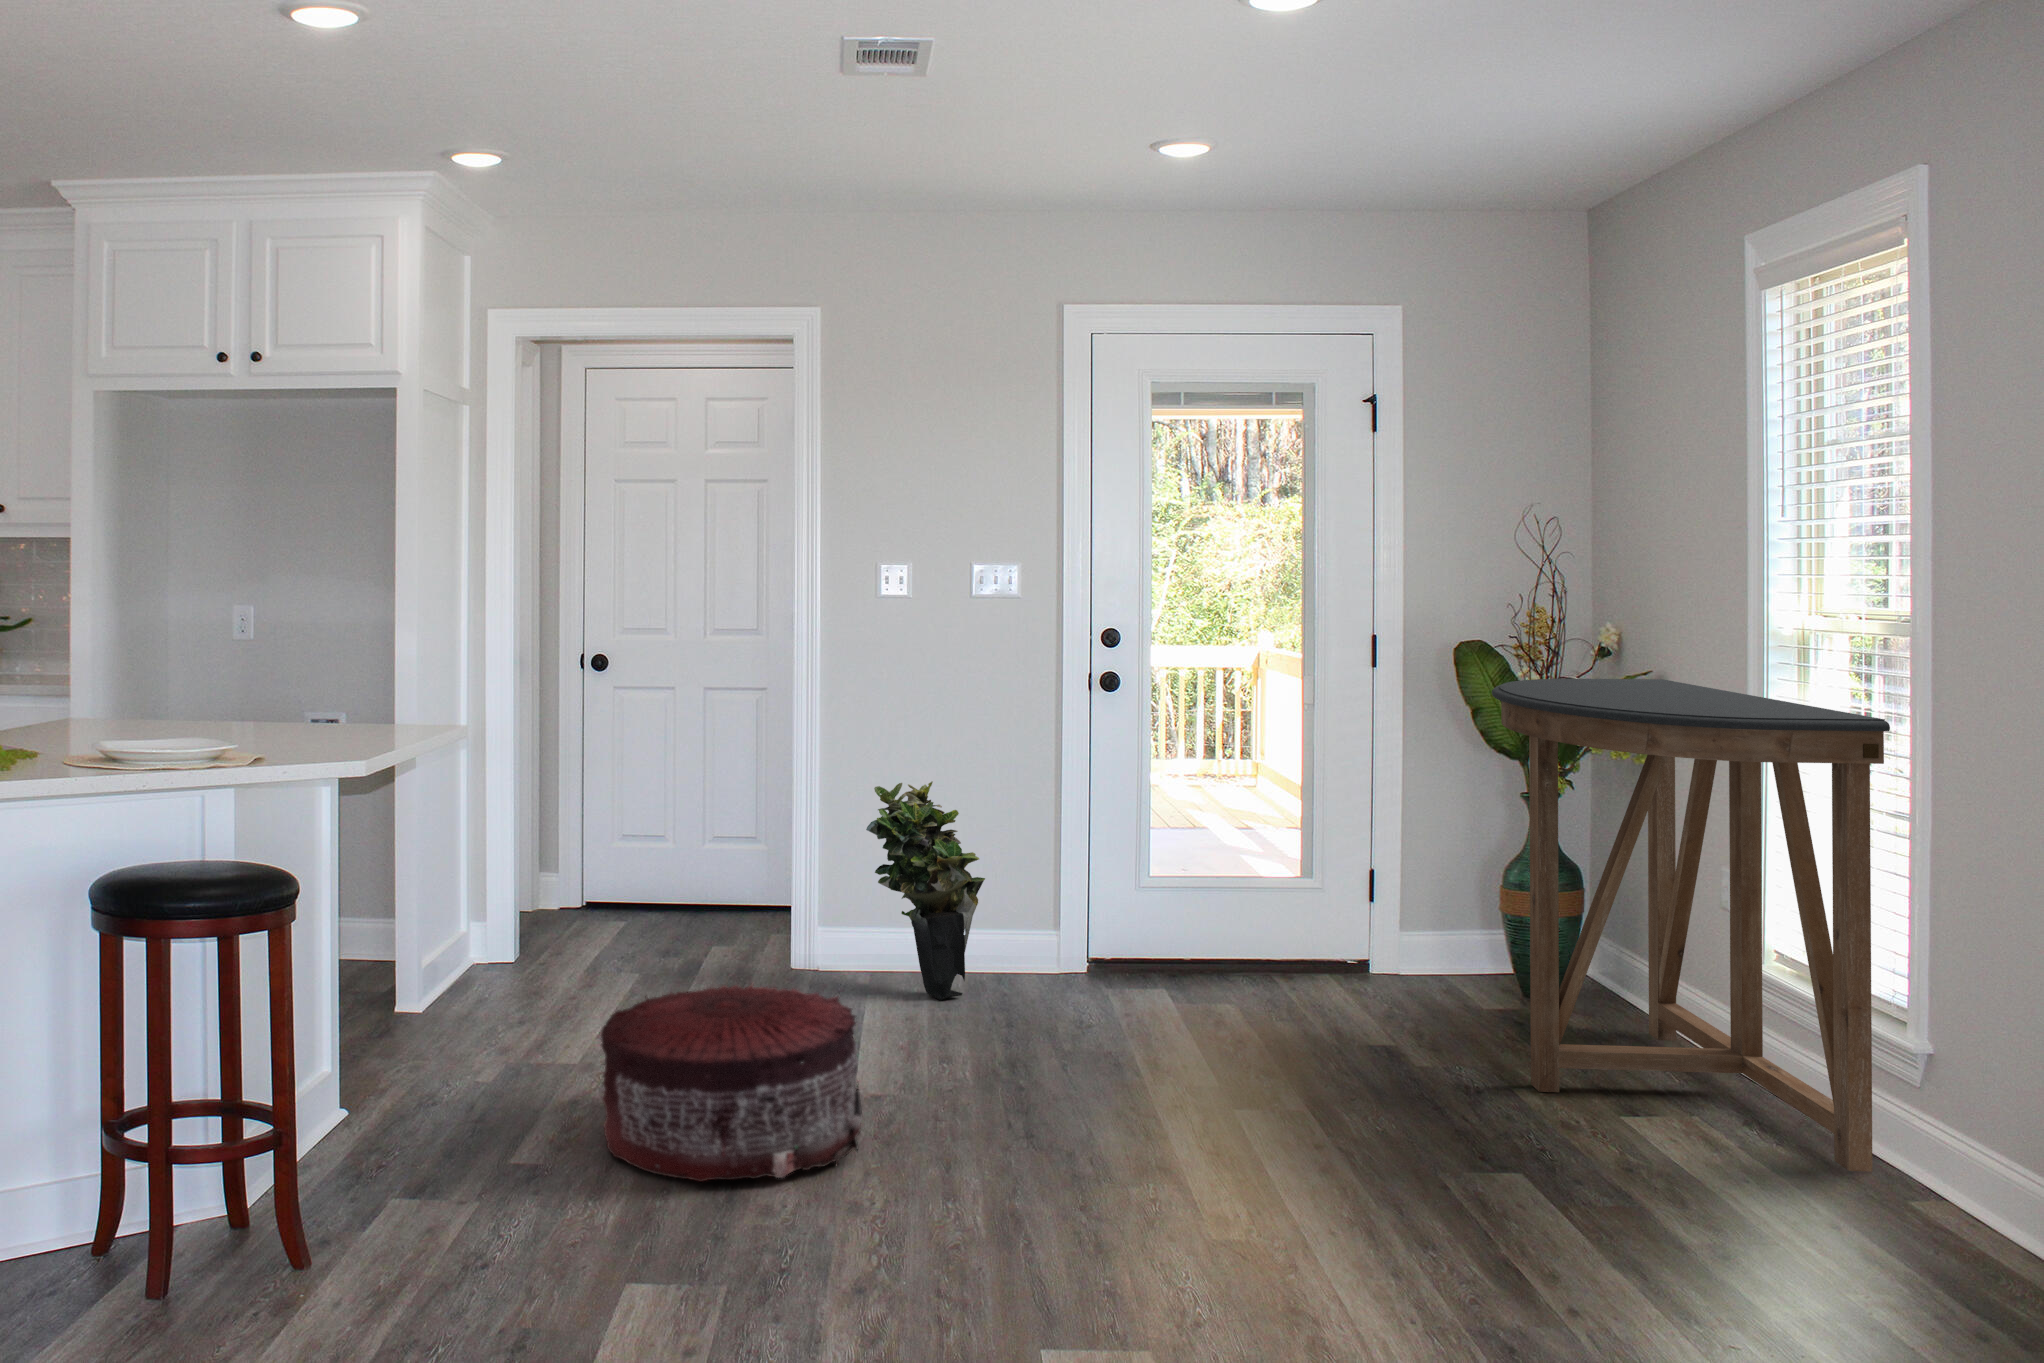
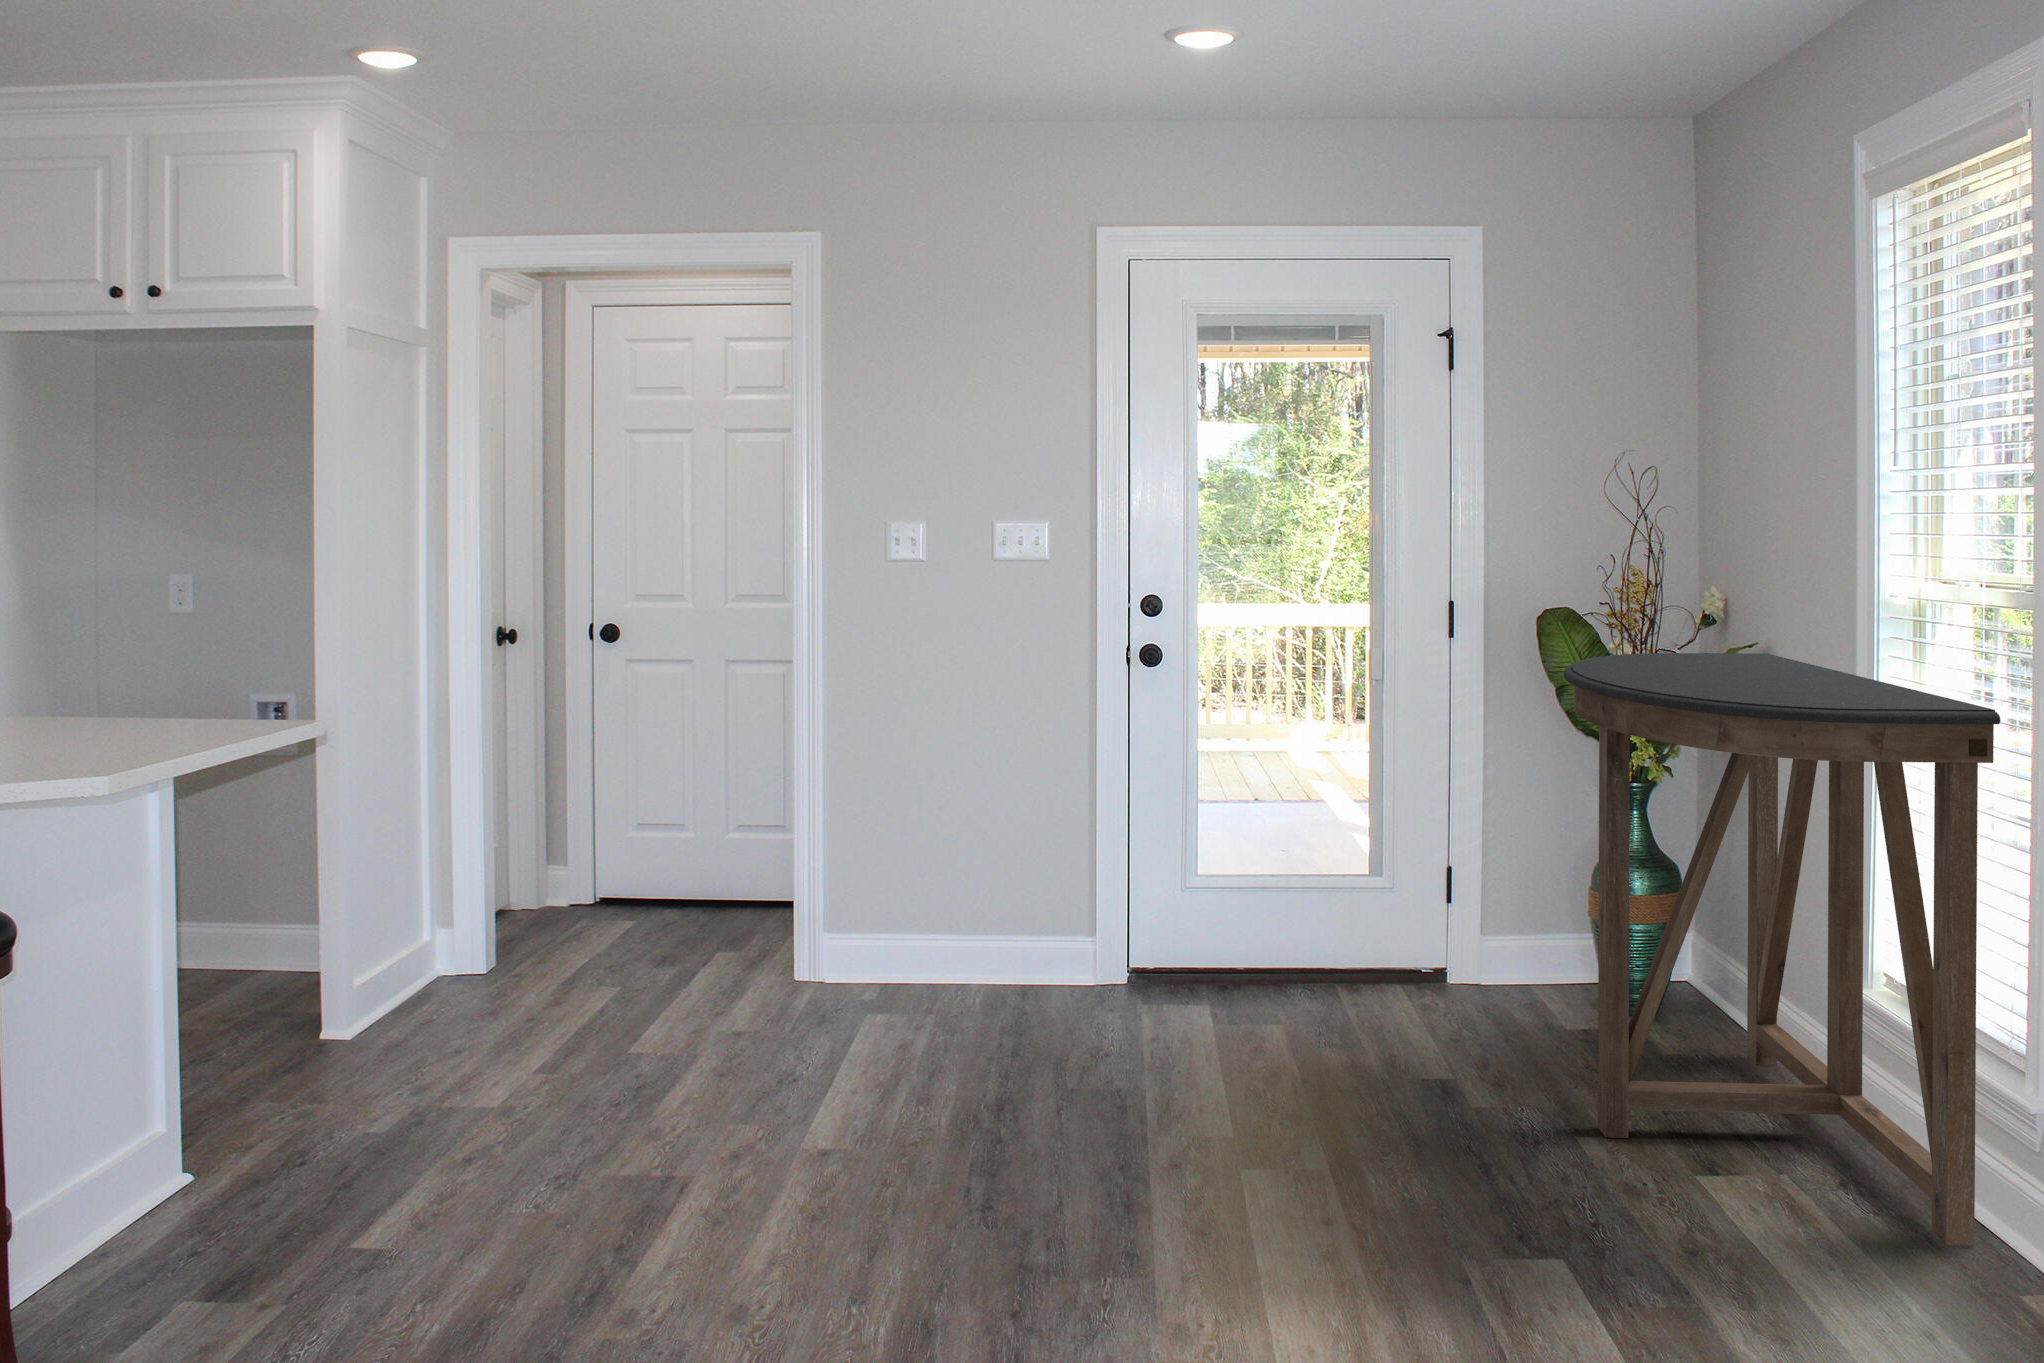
potted plant: present [866,782,985,1000] -> none [873,770,1011,1021]
pouf: present [601,983,862,1182] -> none [465,1020,784,1281]

